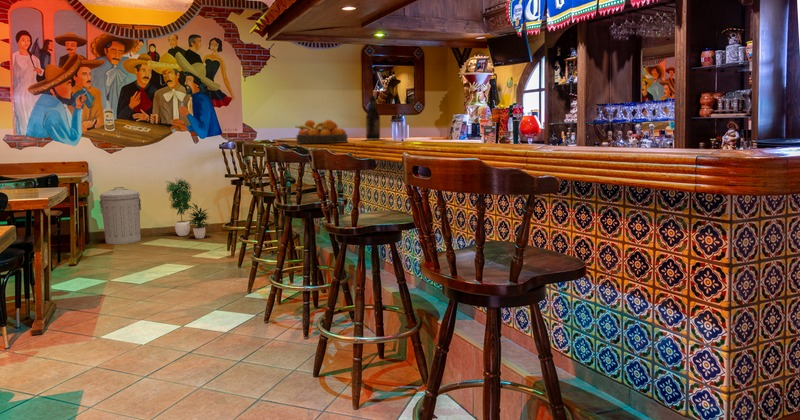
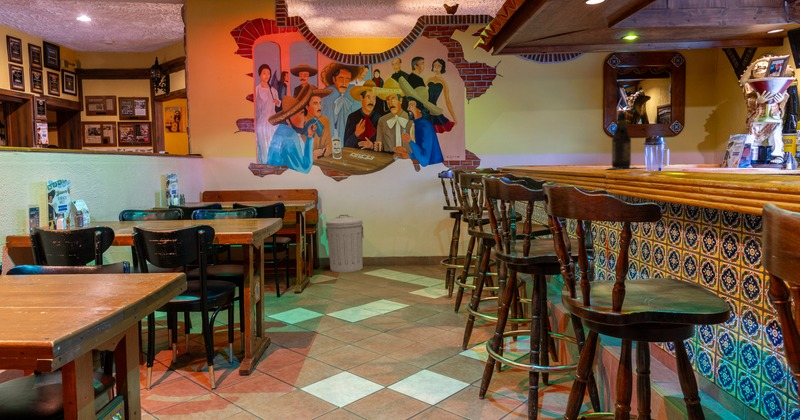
fruit bowl: present [296,120,348,143] -> none [522,145,589,175]
potted plant: present [166,179,208,238] -> none [386,203,432,269]

